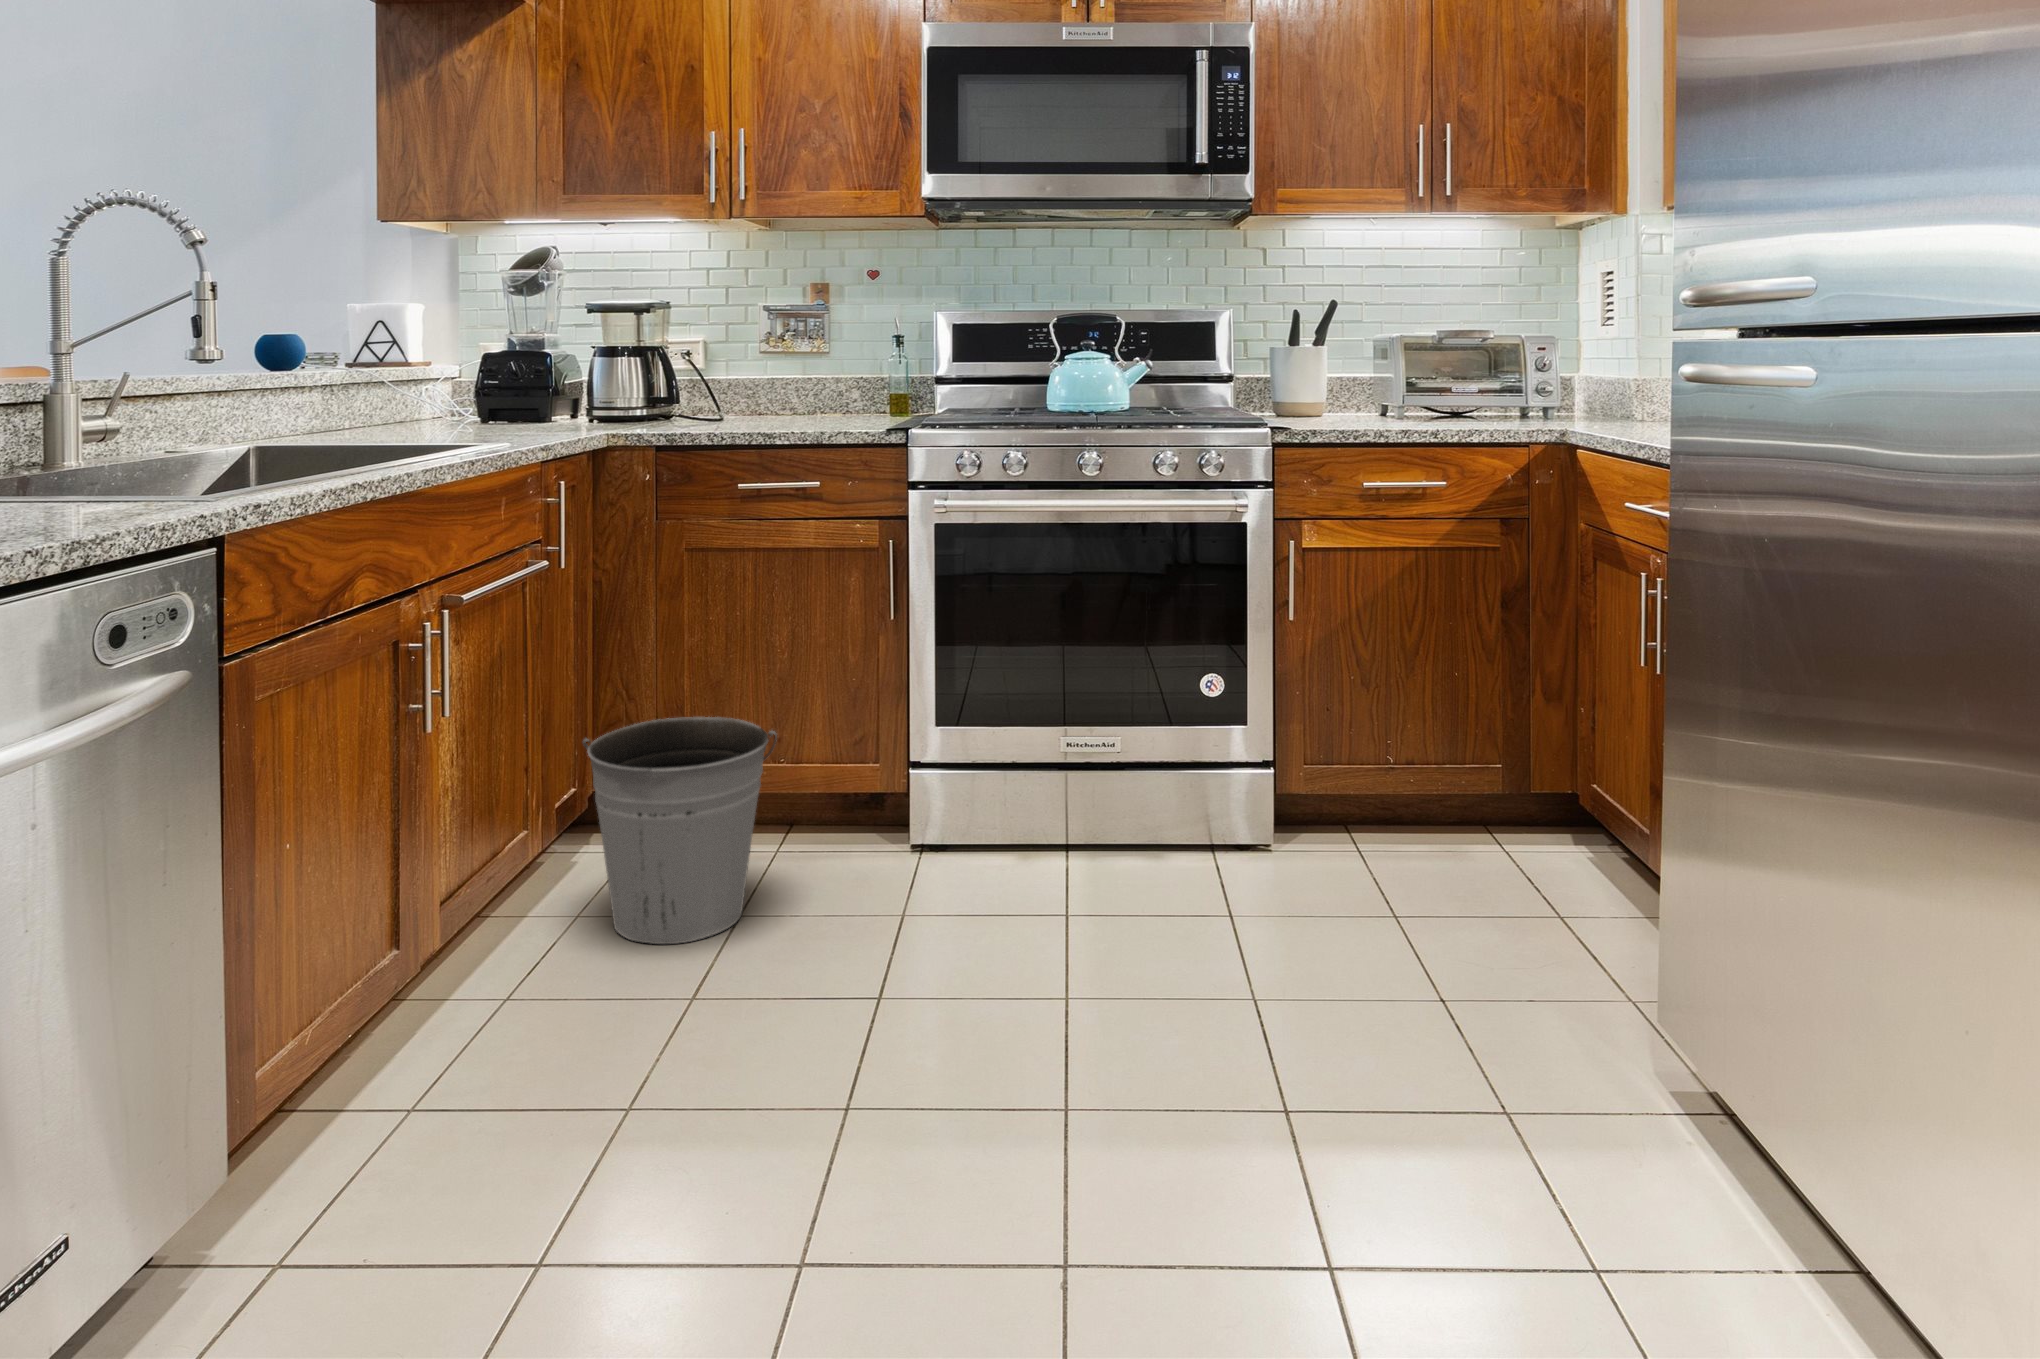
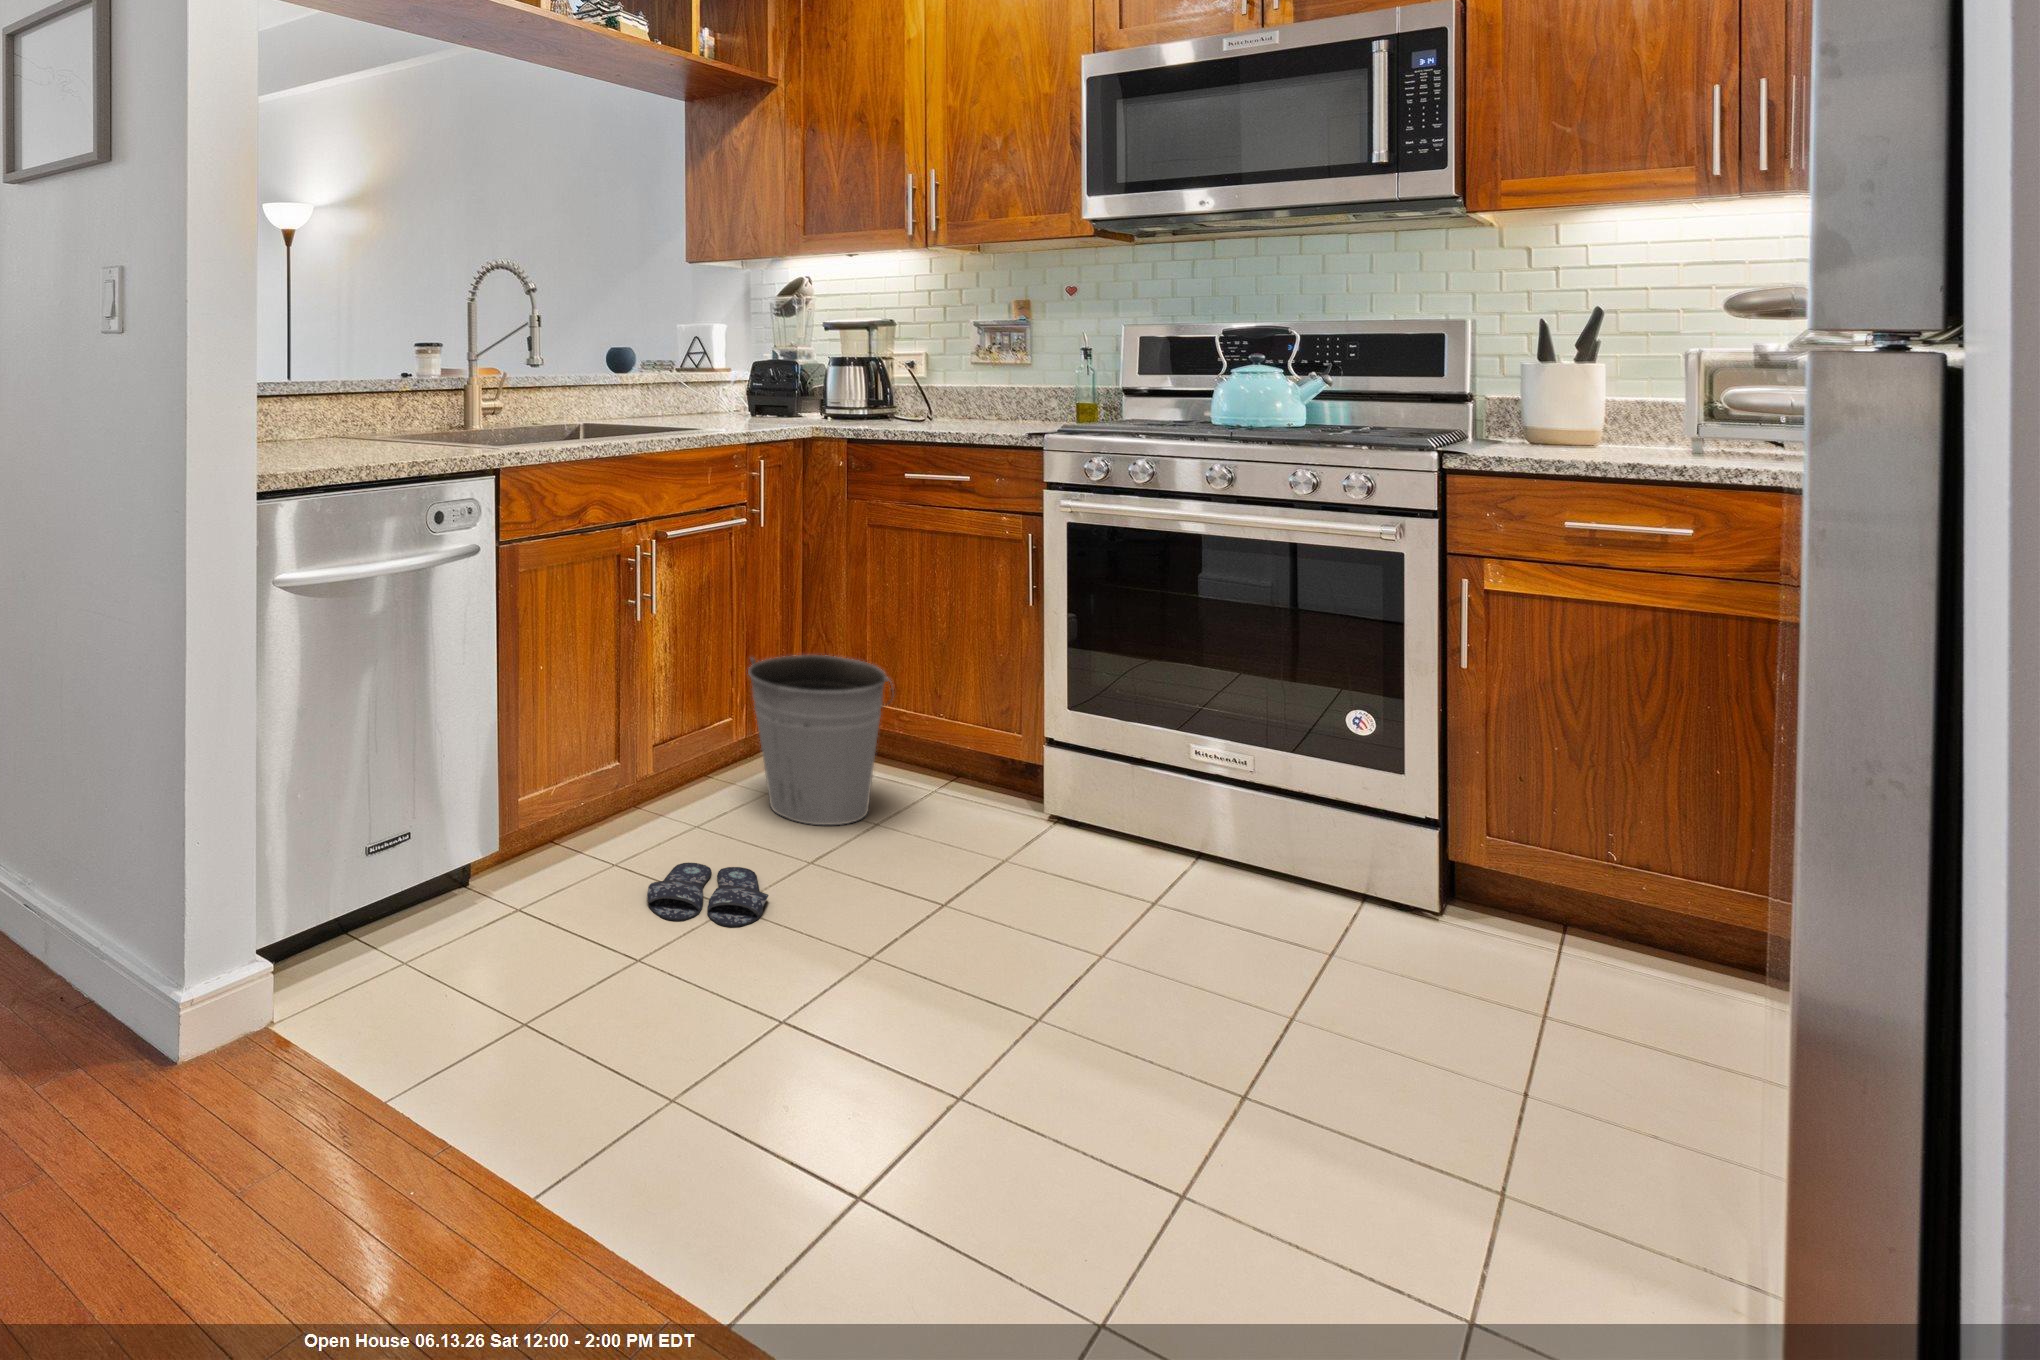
slippers: none [544,1029,723,1147] -> present [647,863,769,927]

